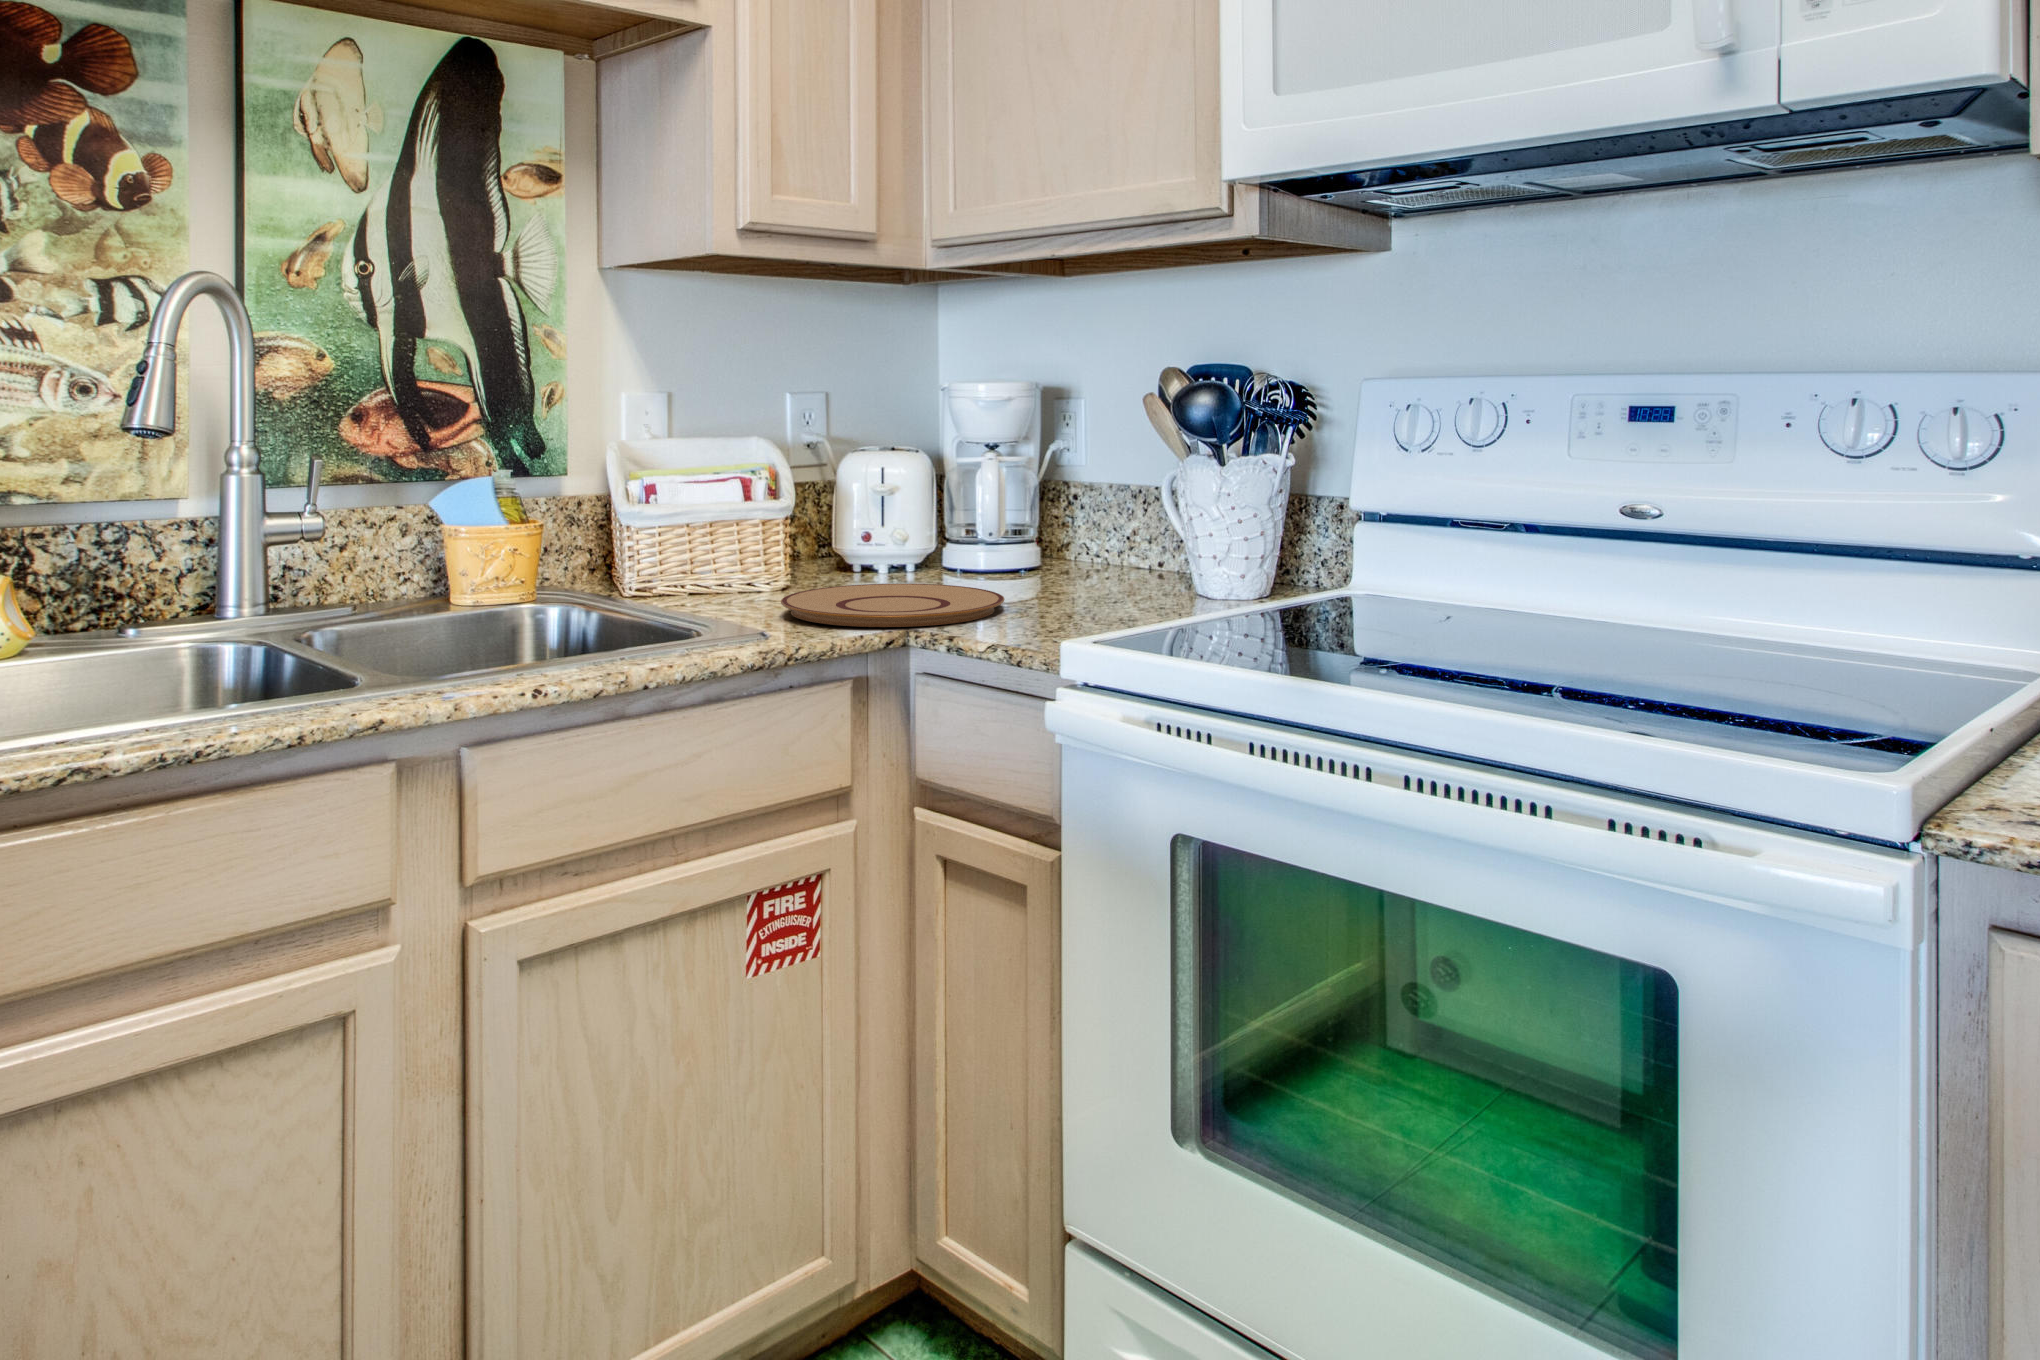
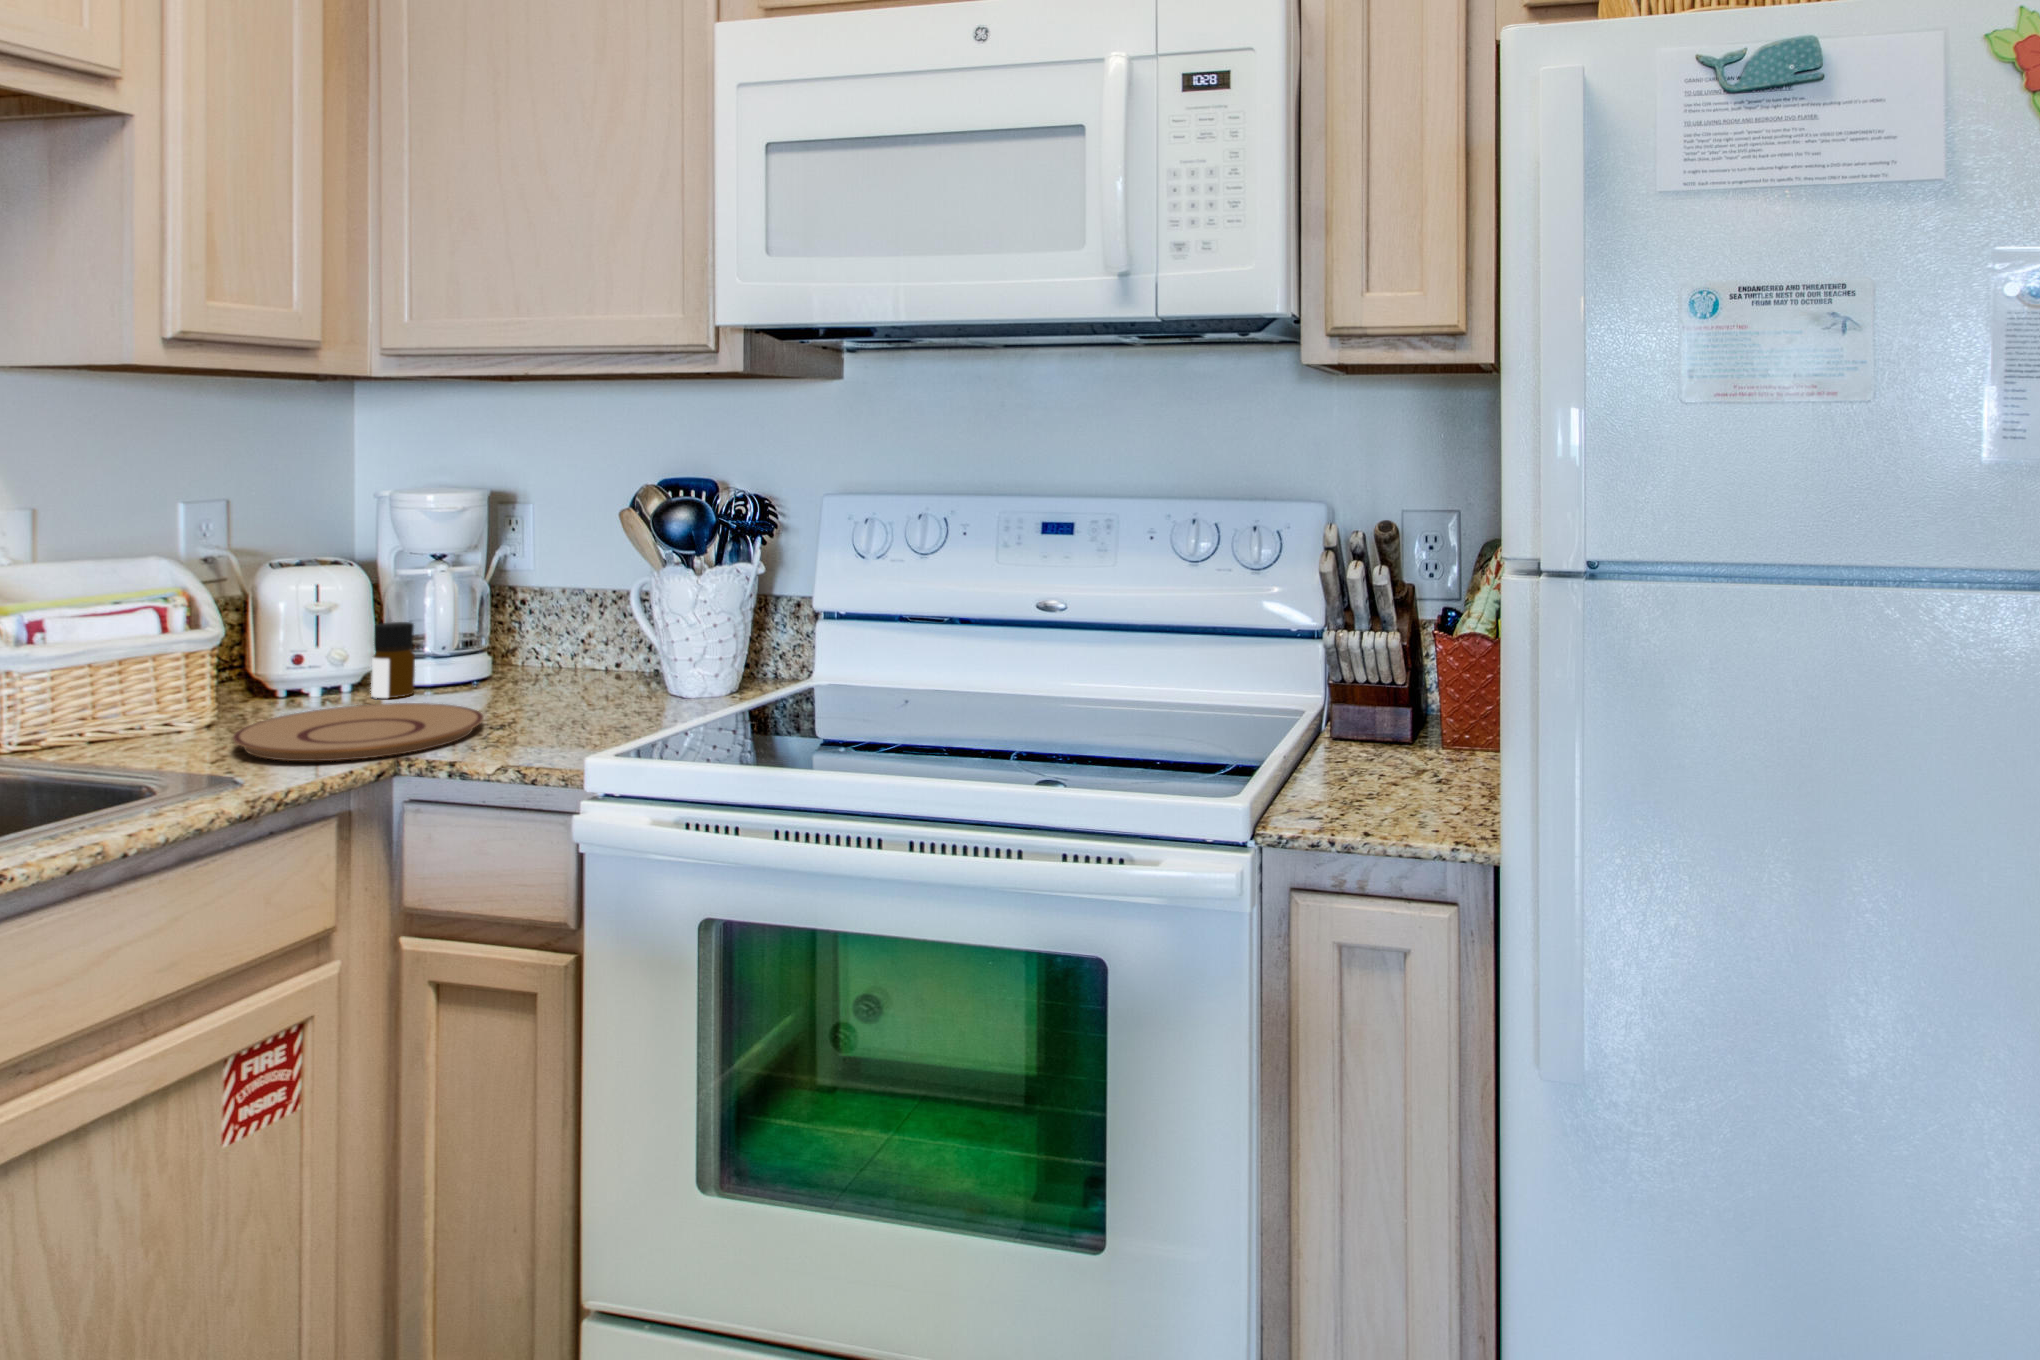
bottle: none [930,509,968,583] -> present [371,622,415,698]

